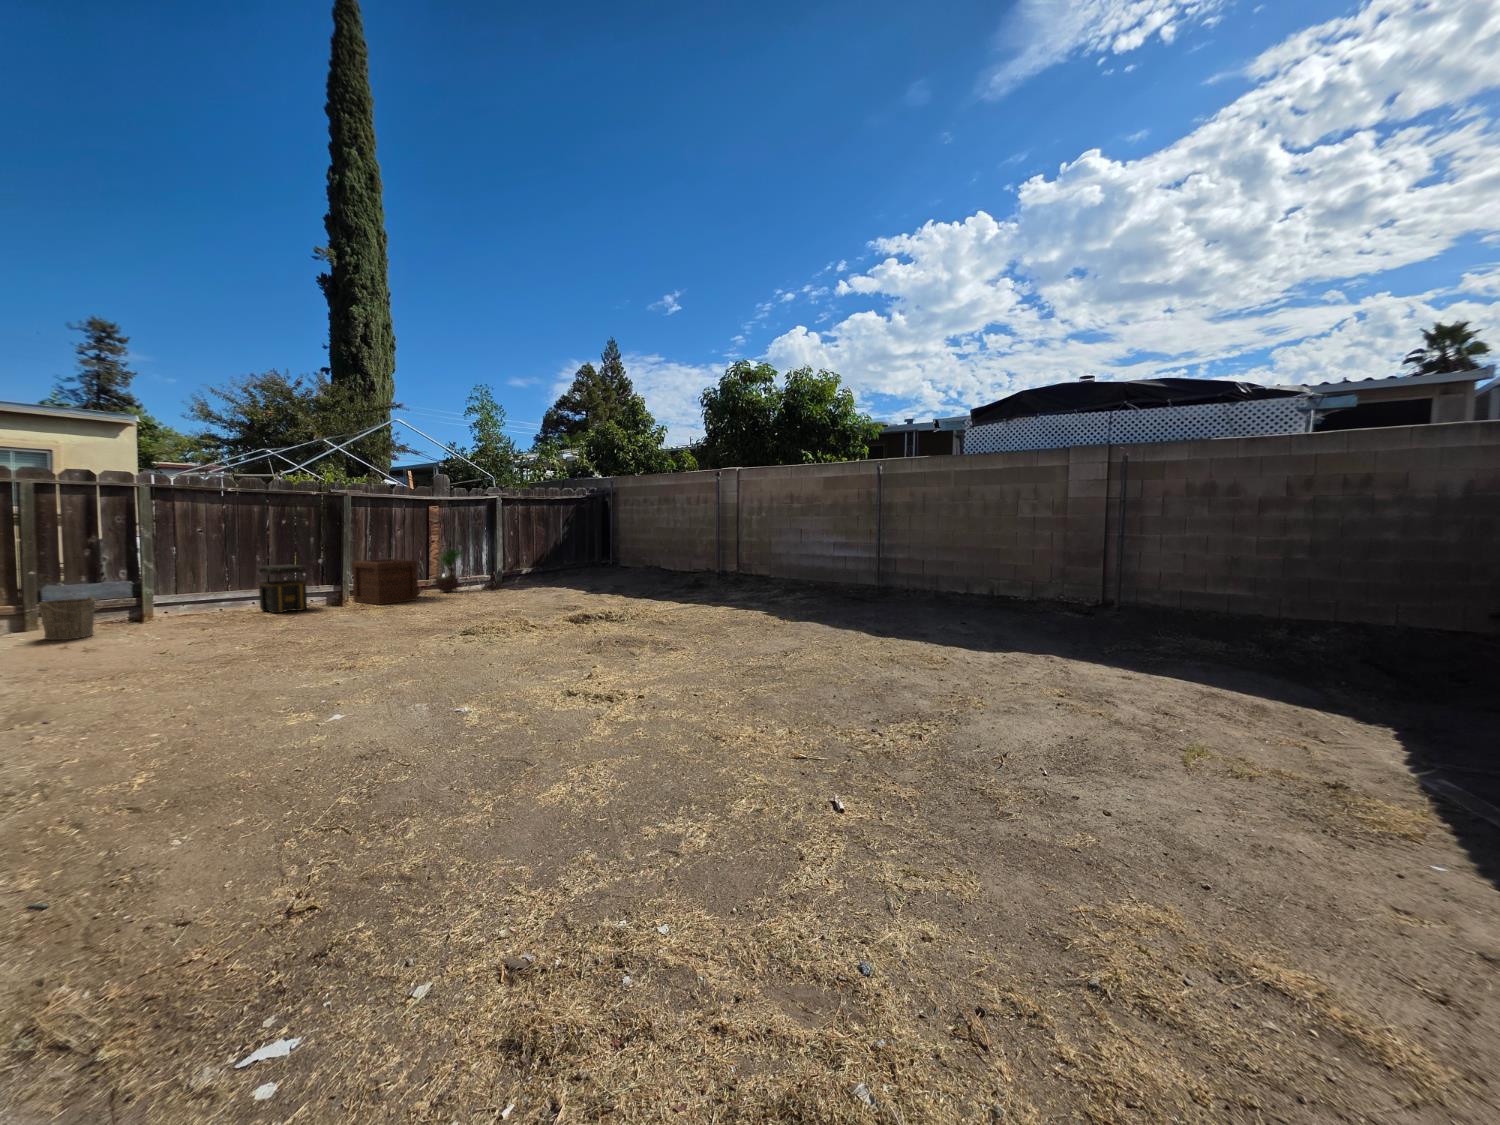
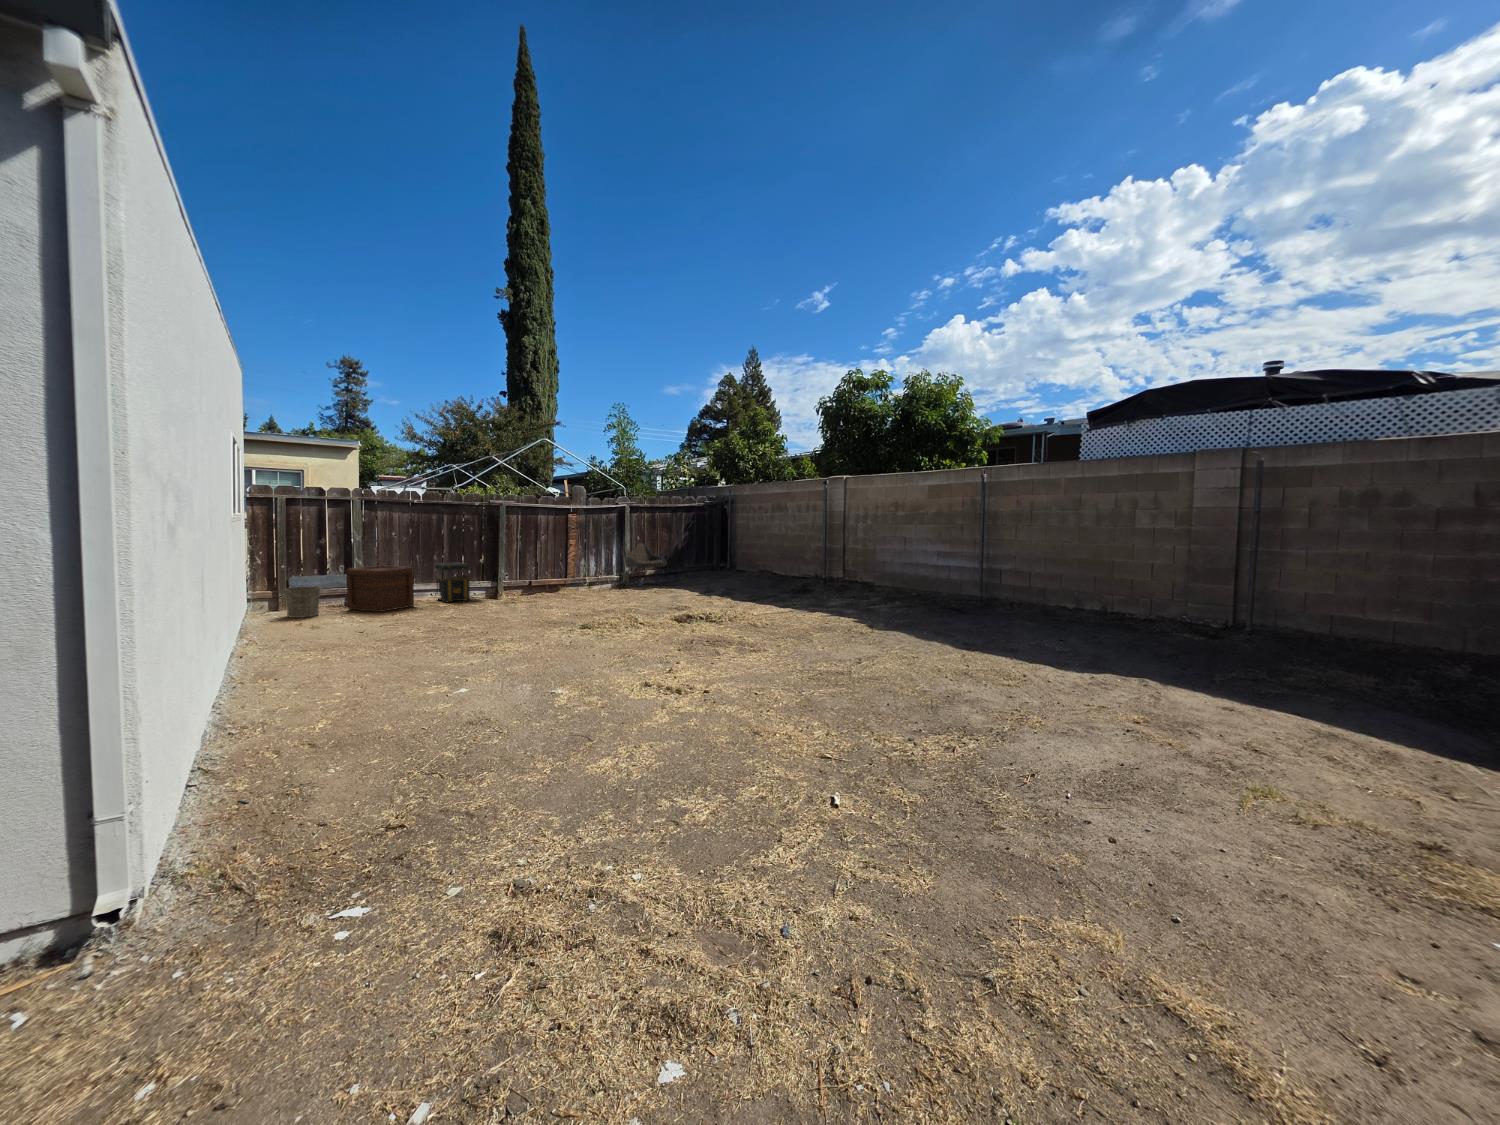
lounge chair: none [490,538,546,589] -> present [619,543,667,586]
potted tree: present [436,549,462,592] -> none [573,547,598,589]
wooden crate: present [352,559,418,605] -> present [346,566,414,612]

